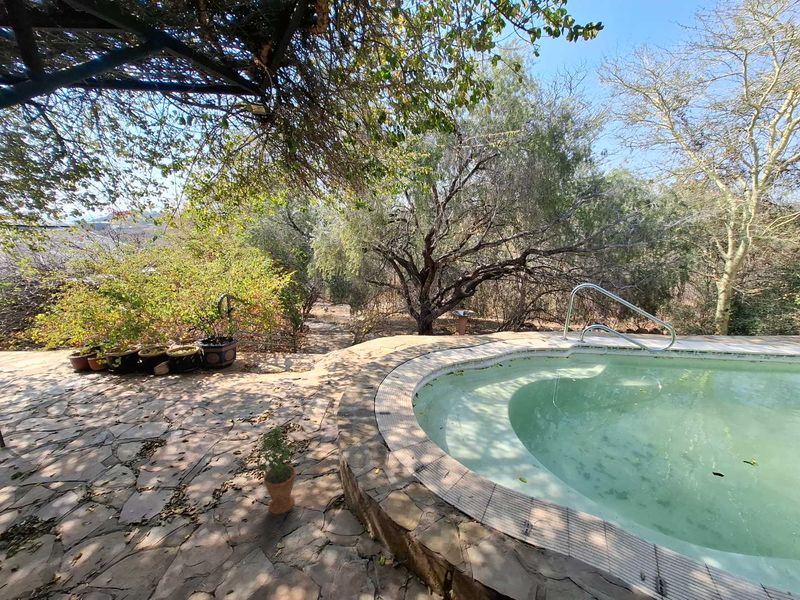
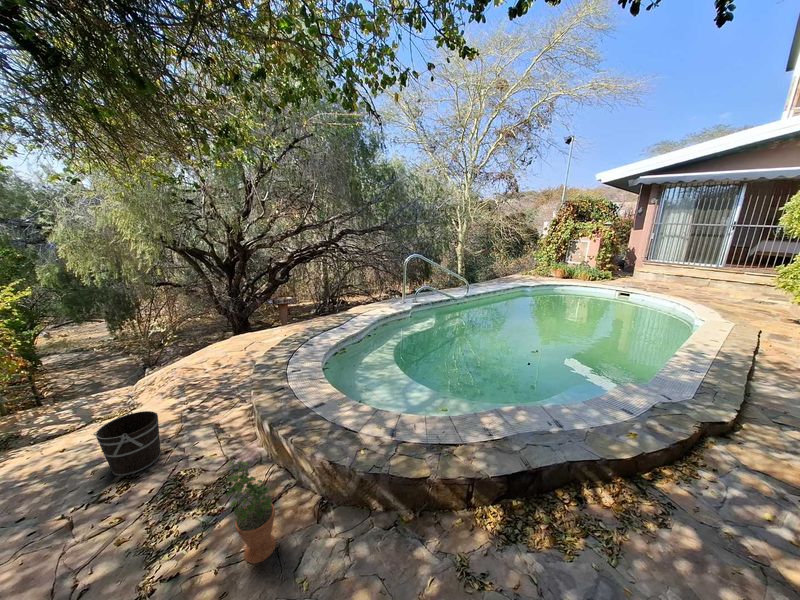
bucket: none [261,369,297,412] -> present [93,411,161,476]

